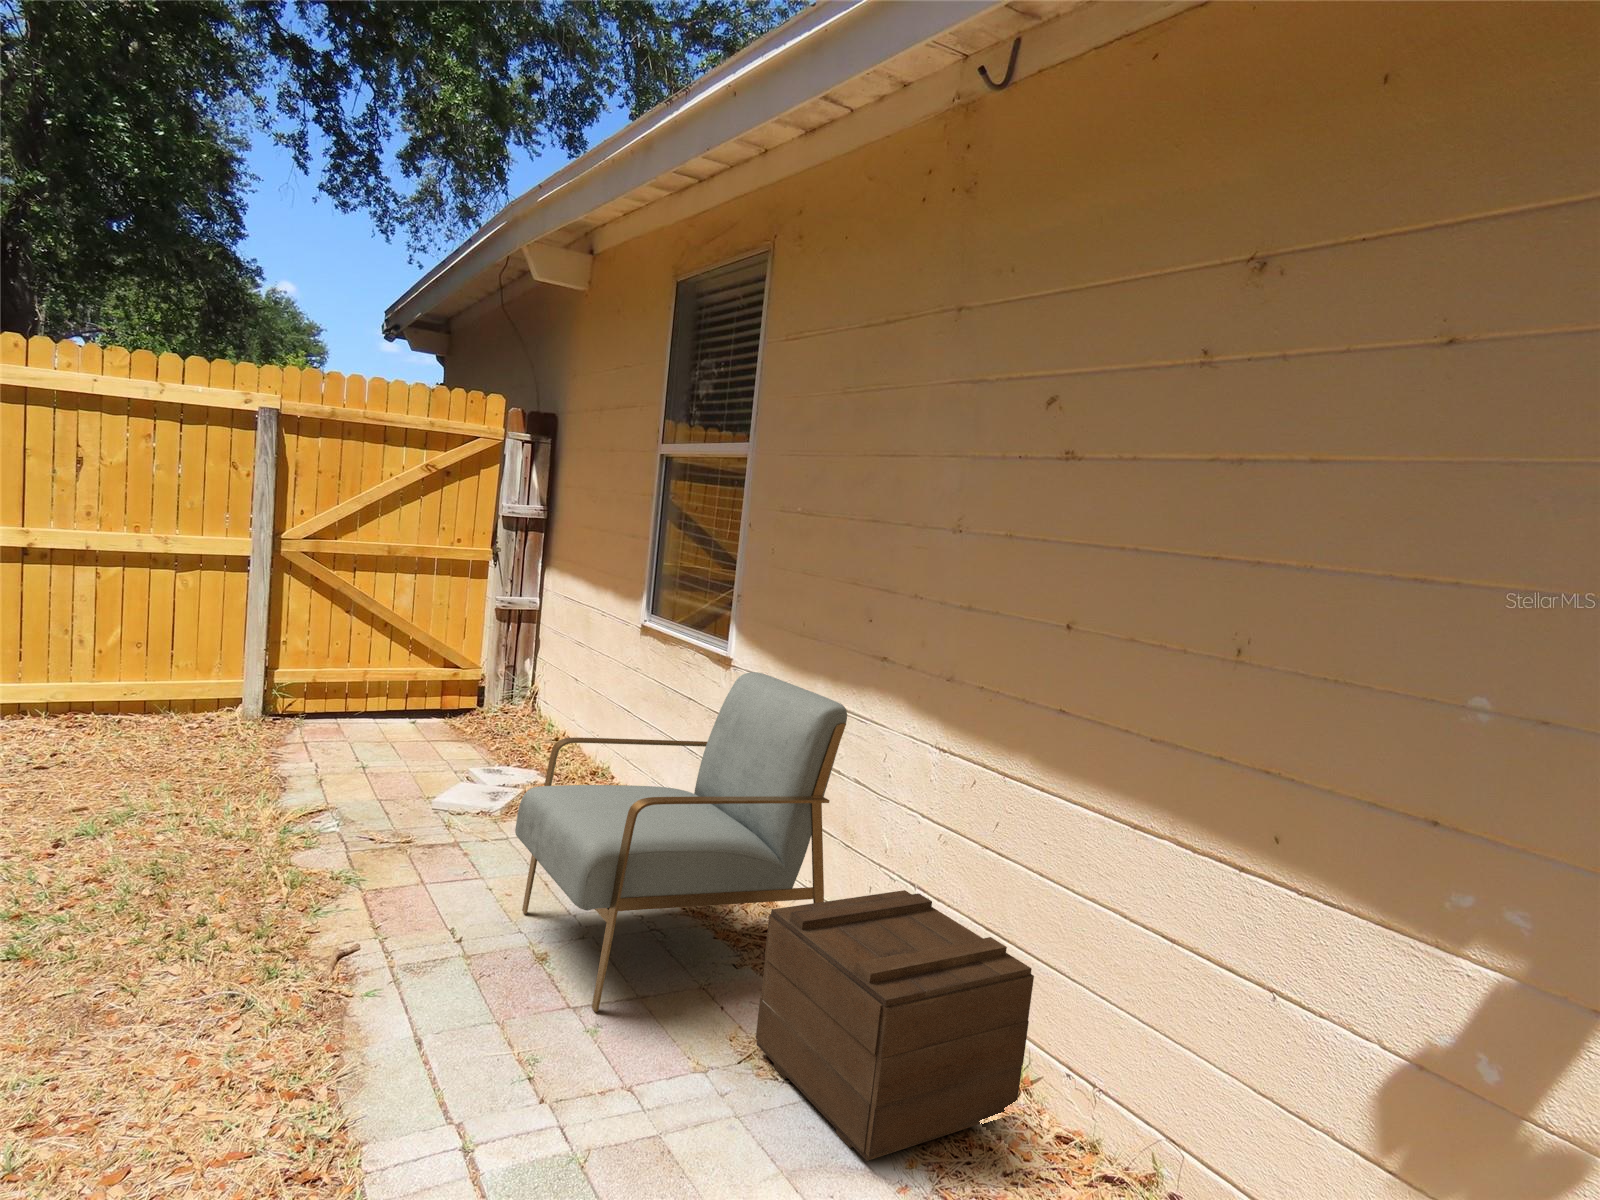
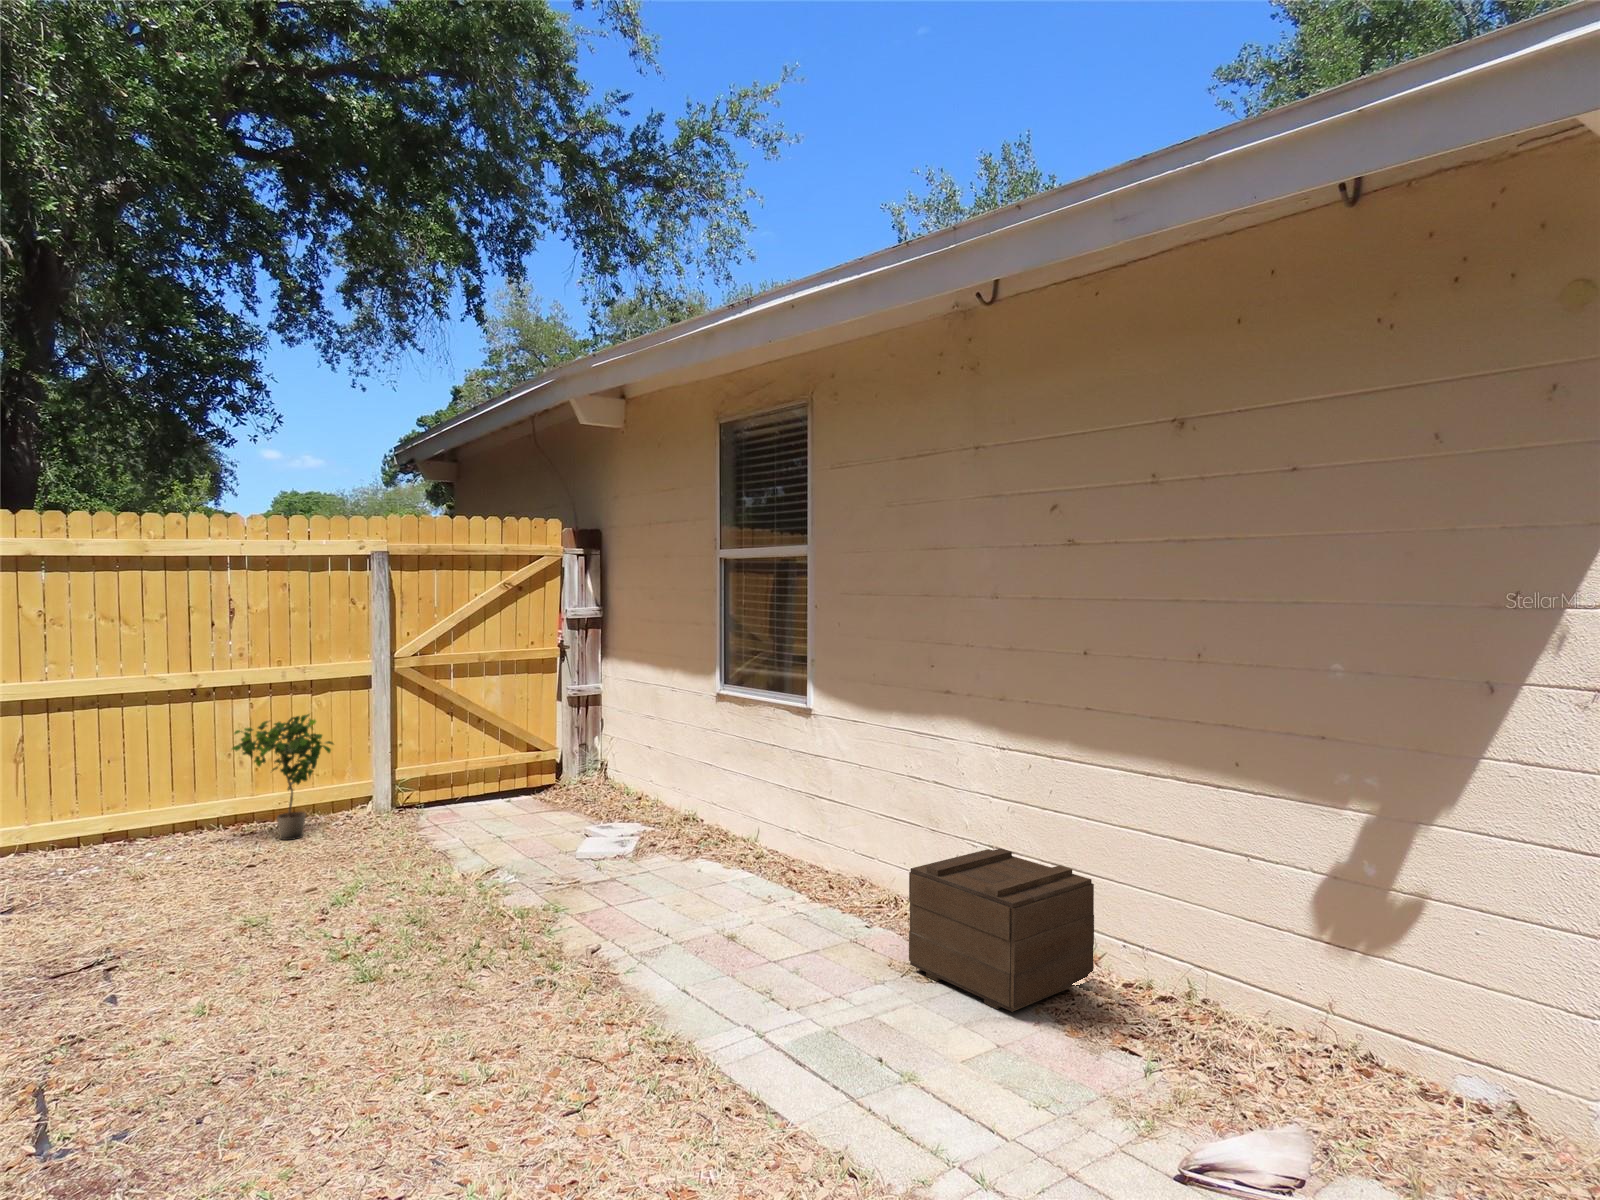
potted plant: none [46,593,191,740] -> present [232,714,333,840]
chair: present [515,672,847,1012] -> none [691,715,927,962]

